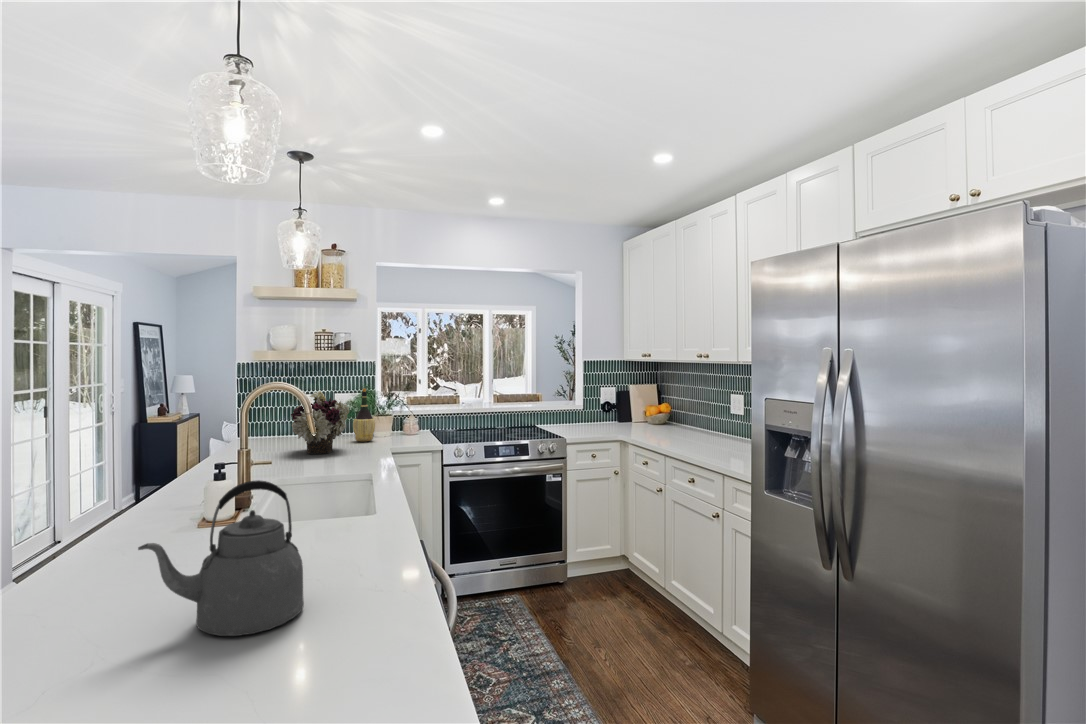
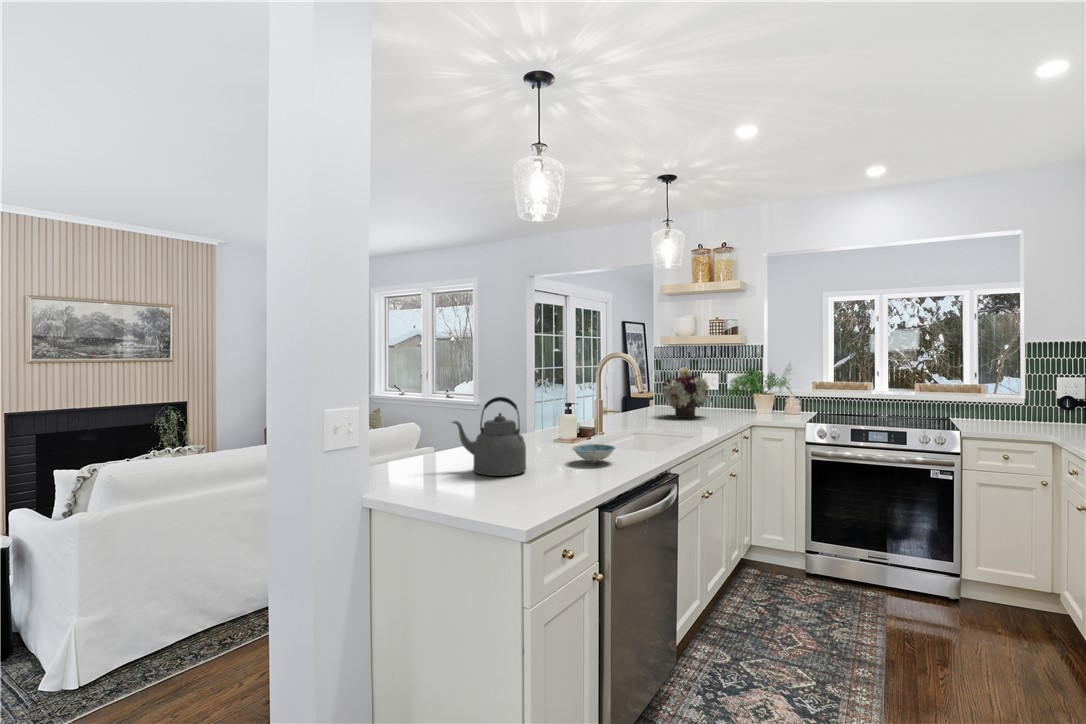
wine bottle: present [353,388,375,441] -> none [725,368,745,414]
ceramic bowl: none [328,520,391,552] -> present [573,444,616,463]

